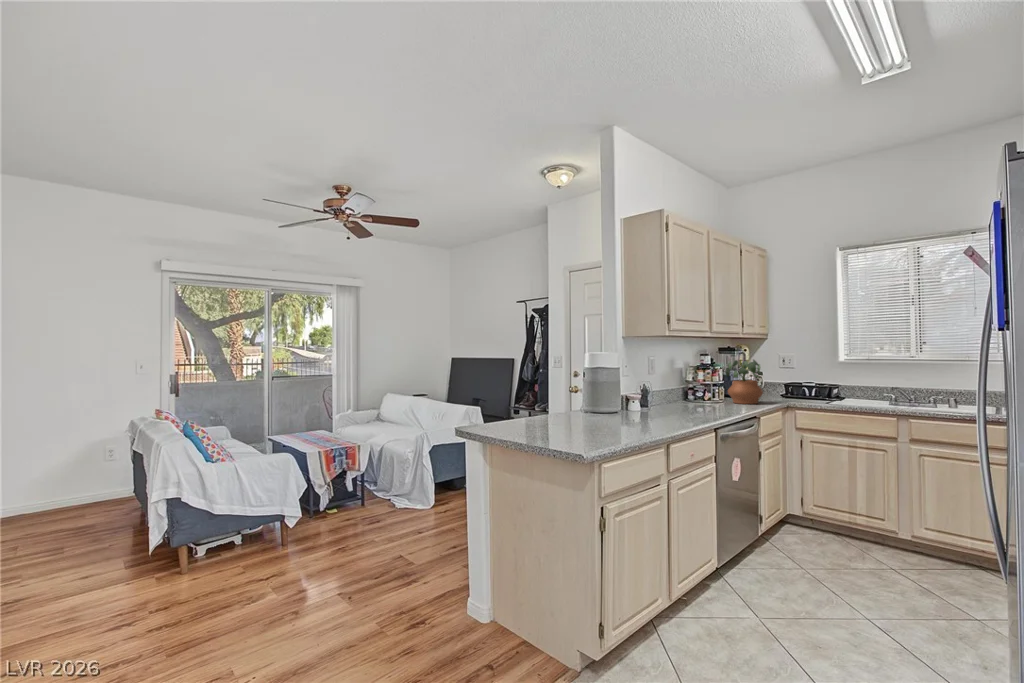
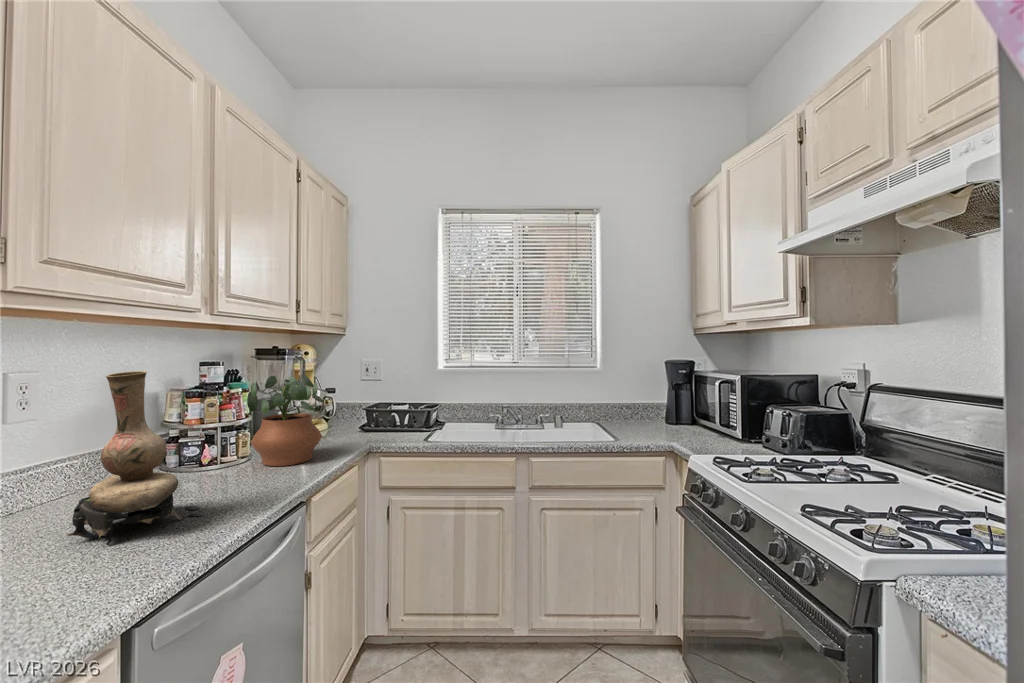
vase: none [681,353,723,412] -> present [67,371,202,545]

